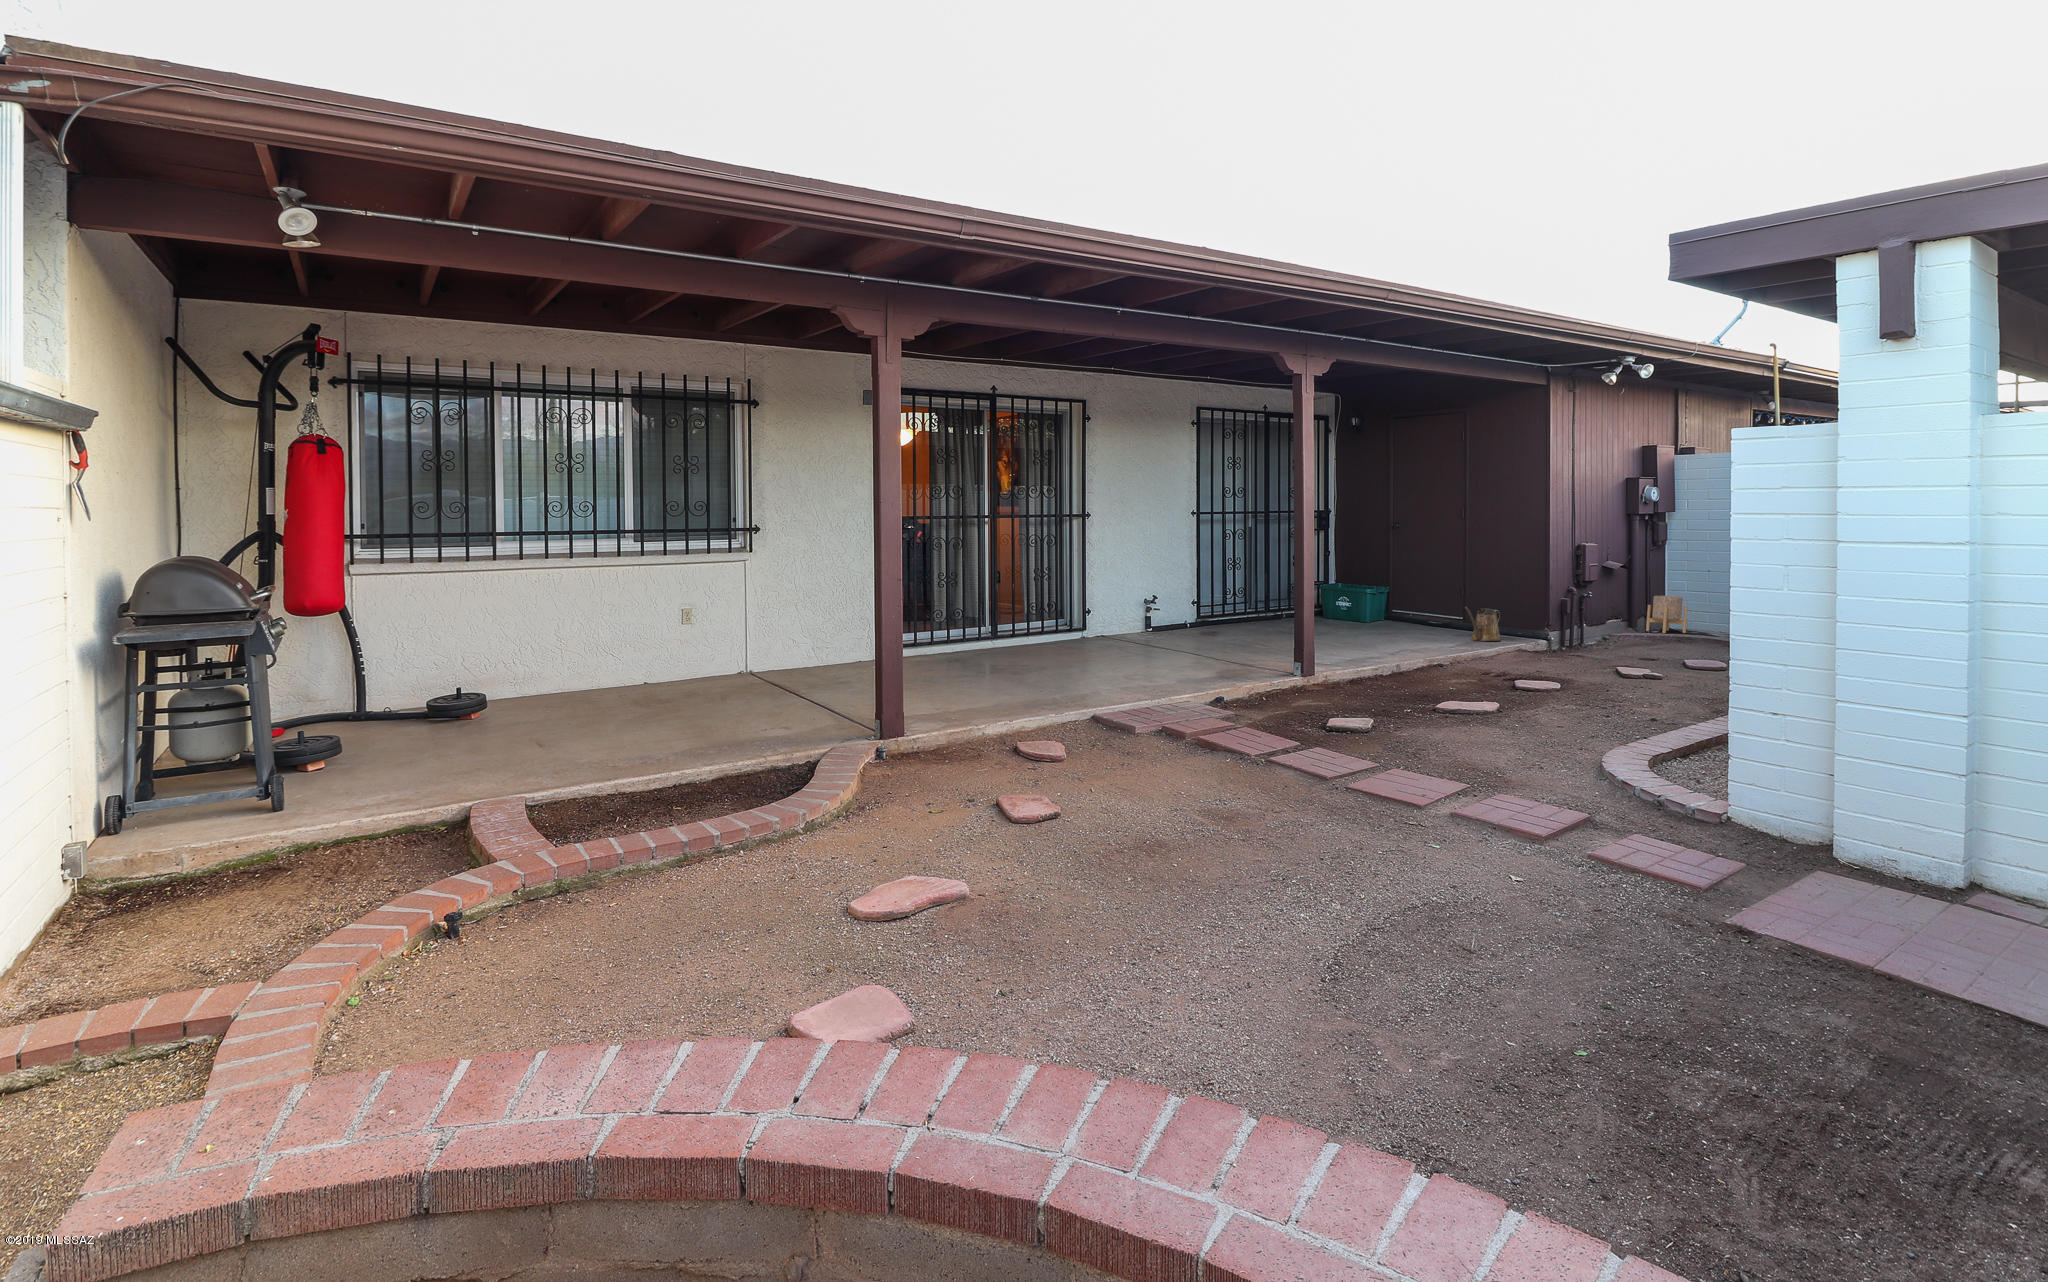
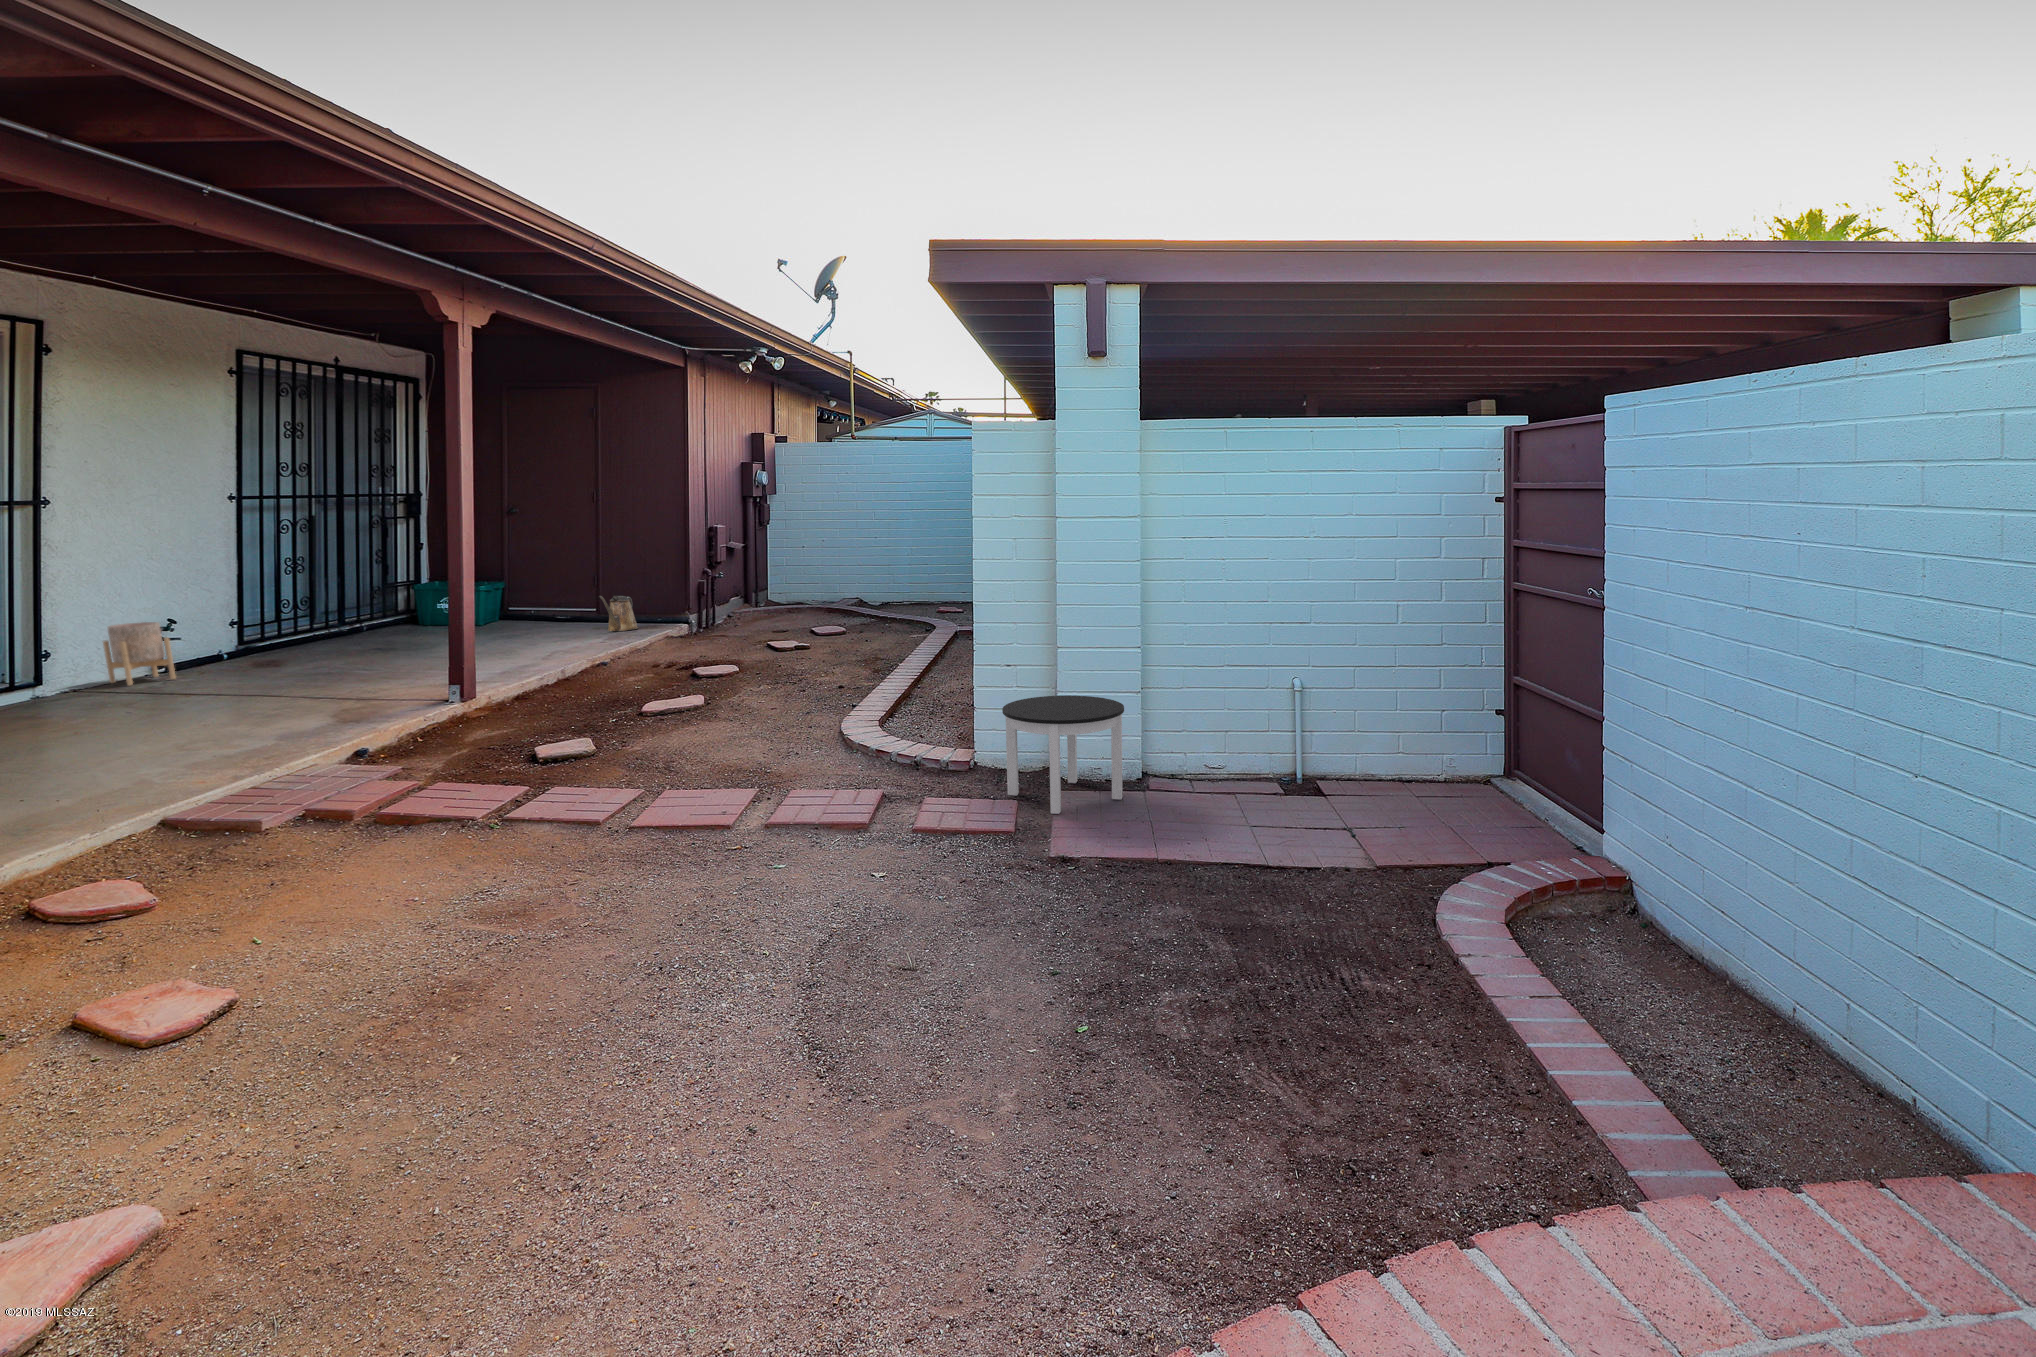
planter: present [1646,596,1688,633] -> present [103,622,176,686]
round table: none [1734,753,1911,893] -> present [1002,695,1124,814]

